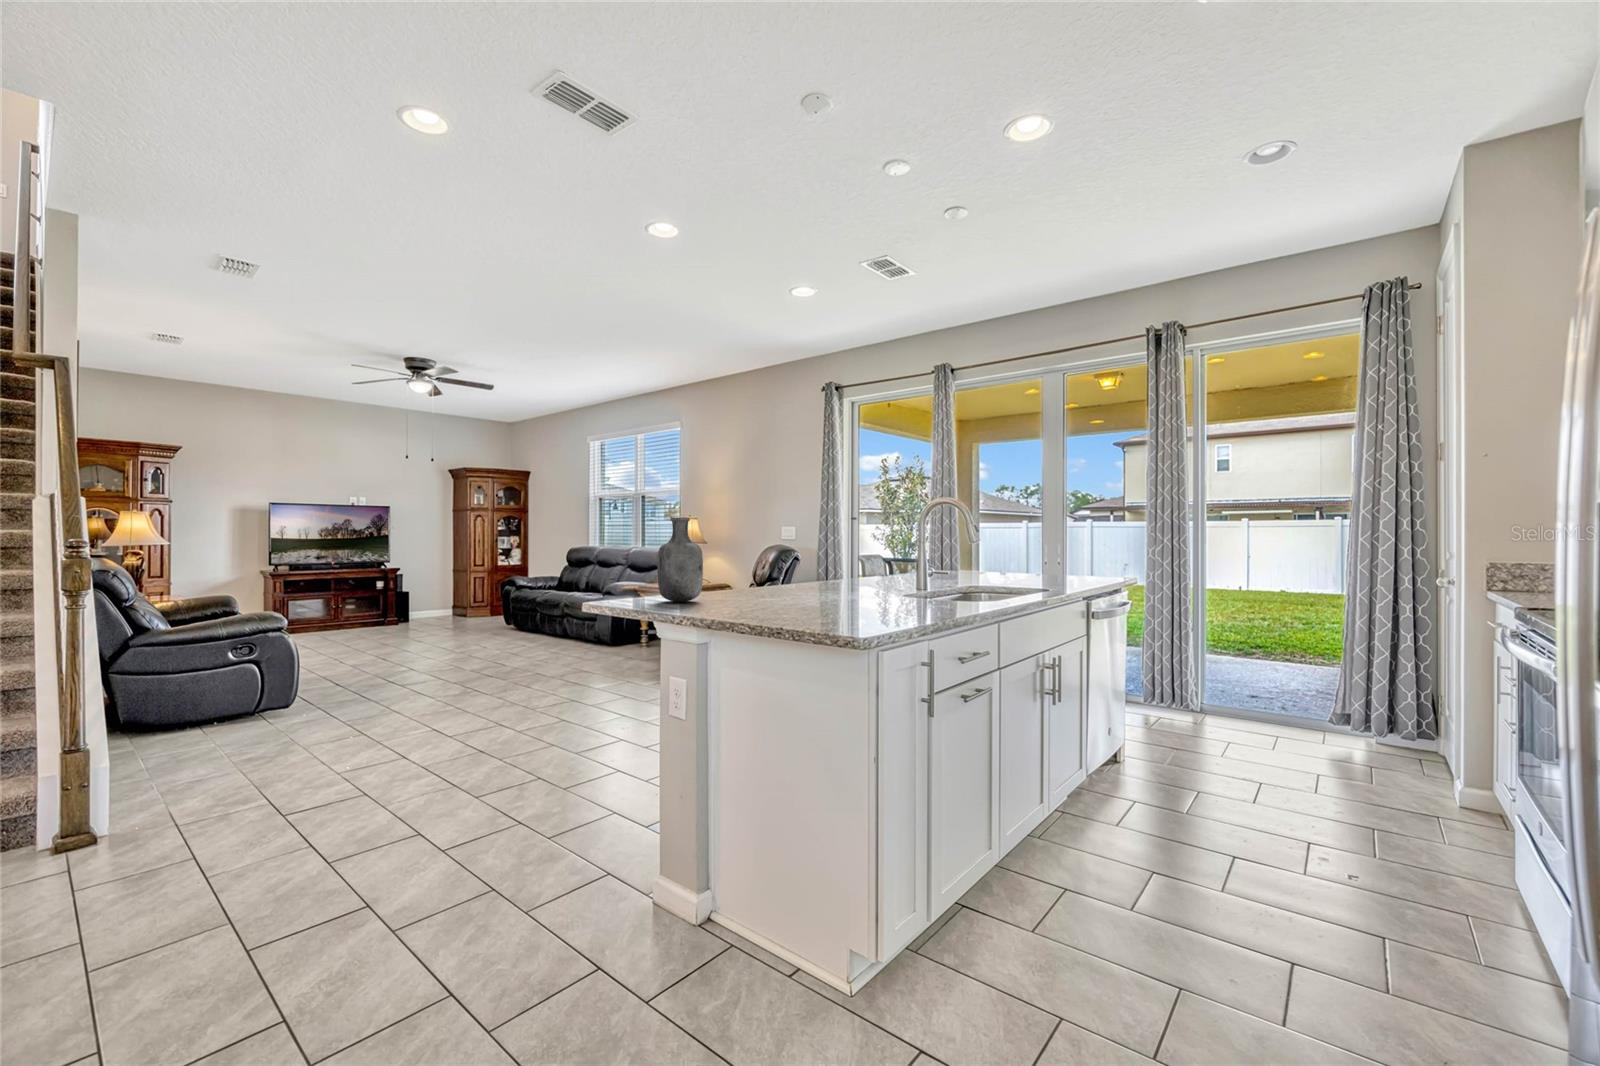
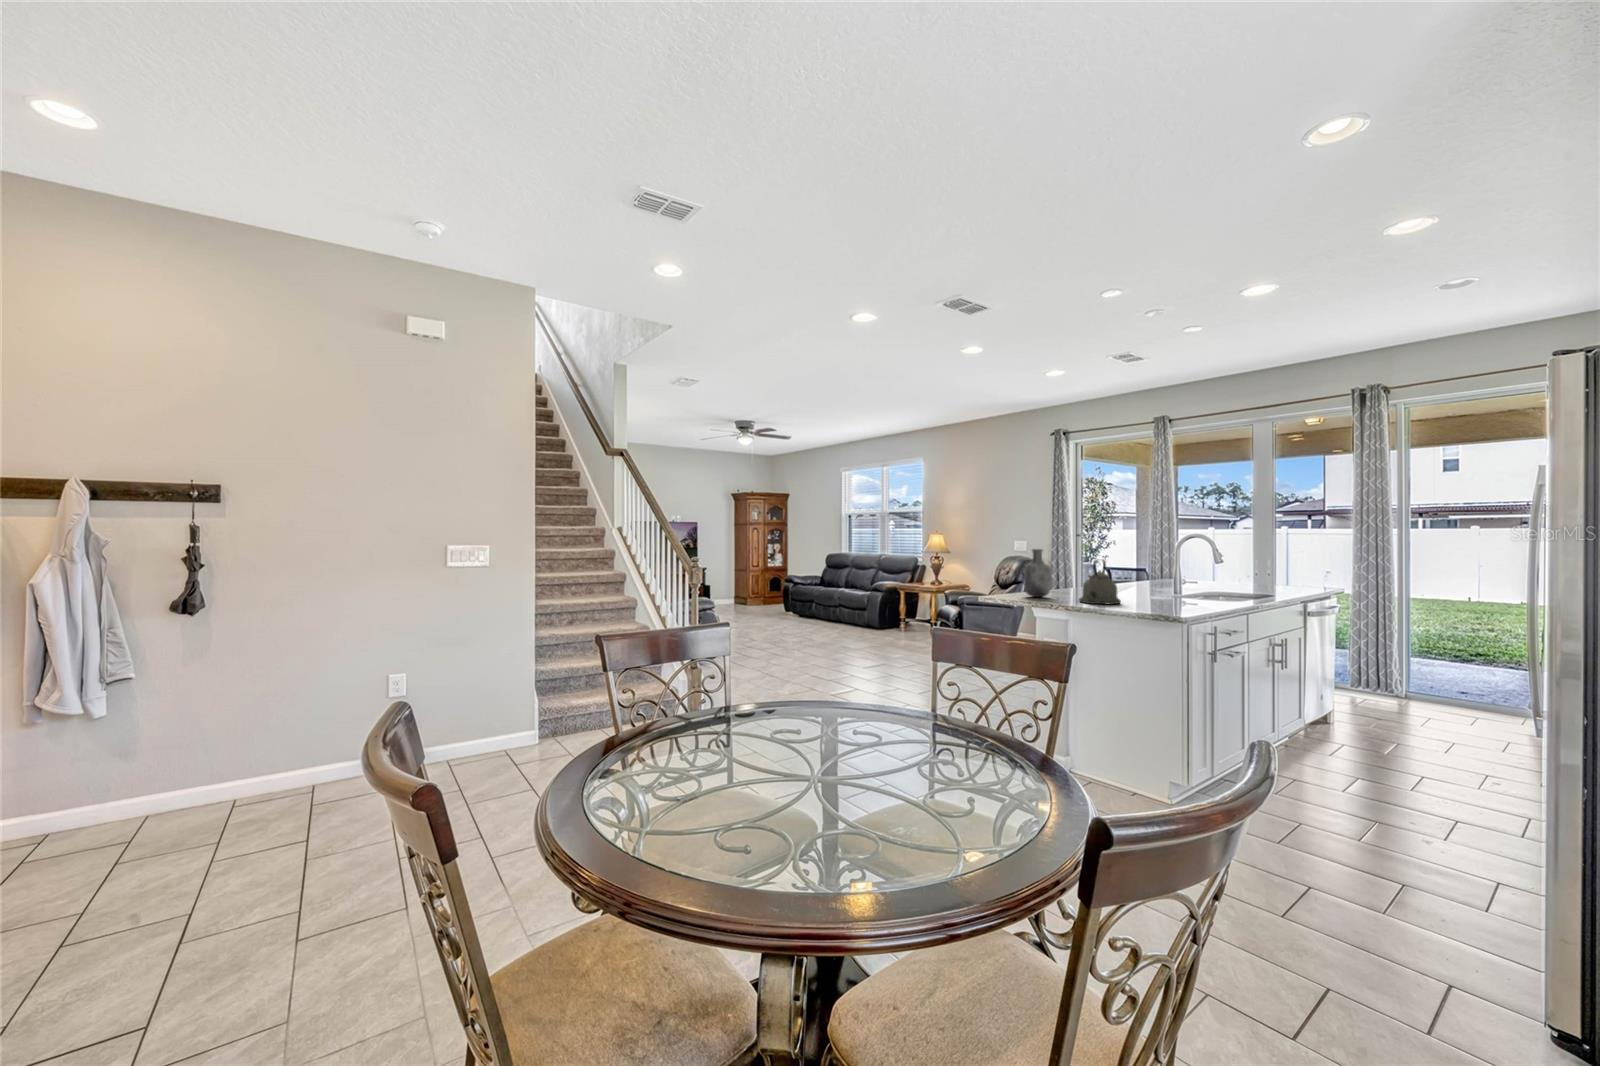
kettle: none [732,533,799,613] -> present [1079,560,1121,604]

